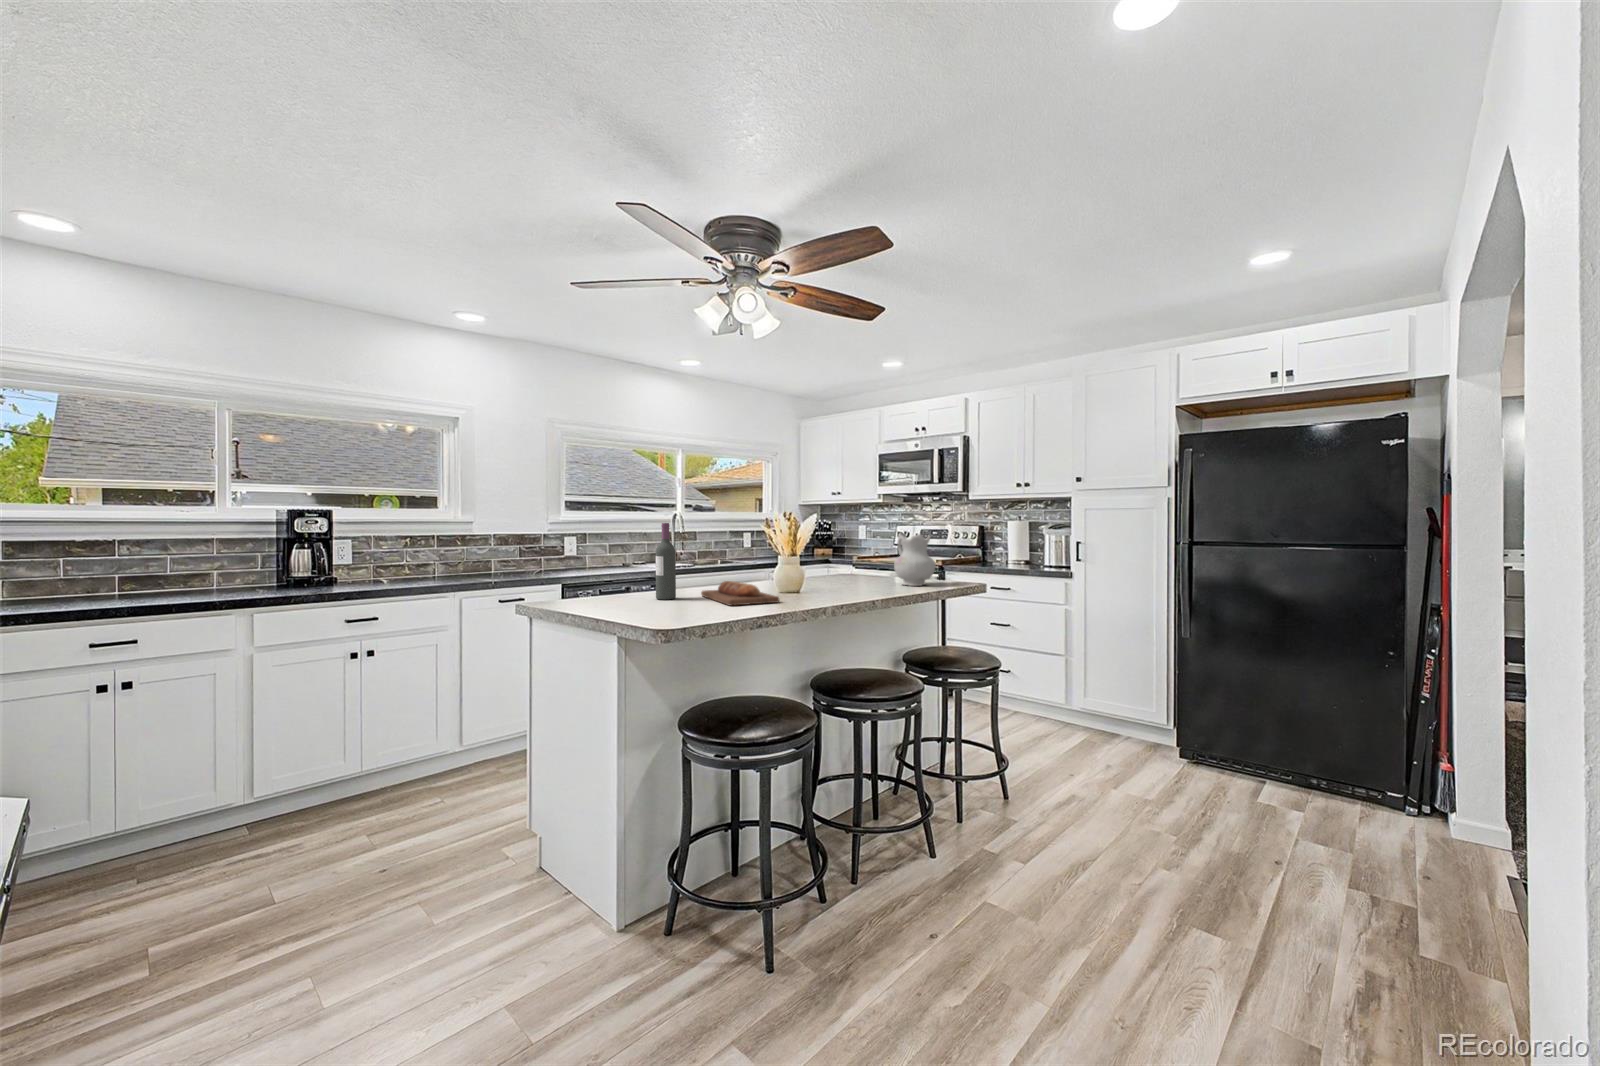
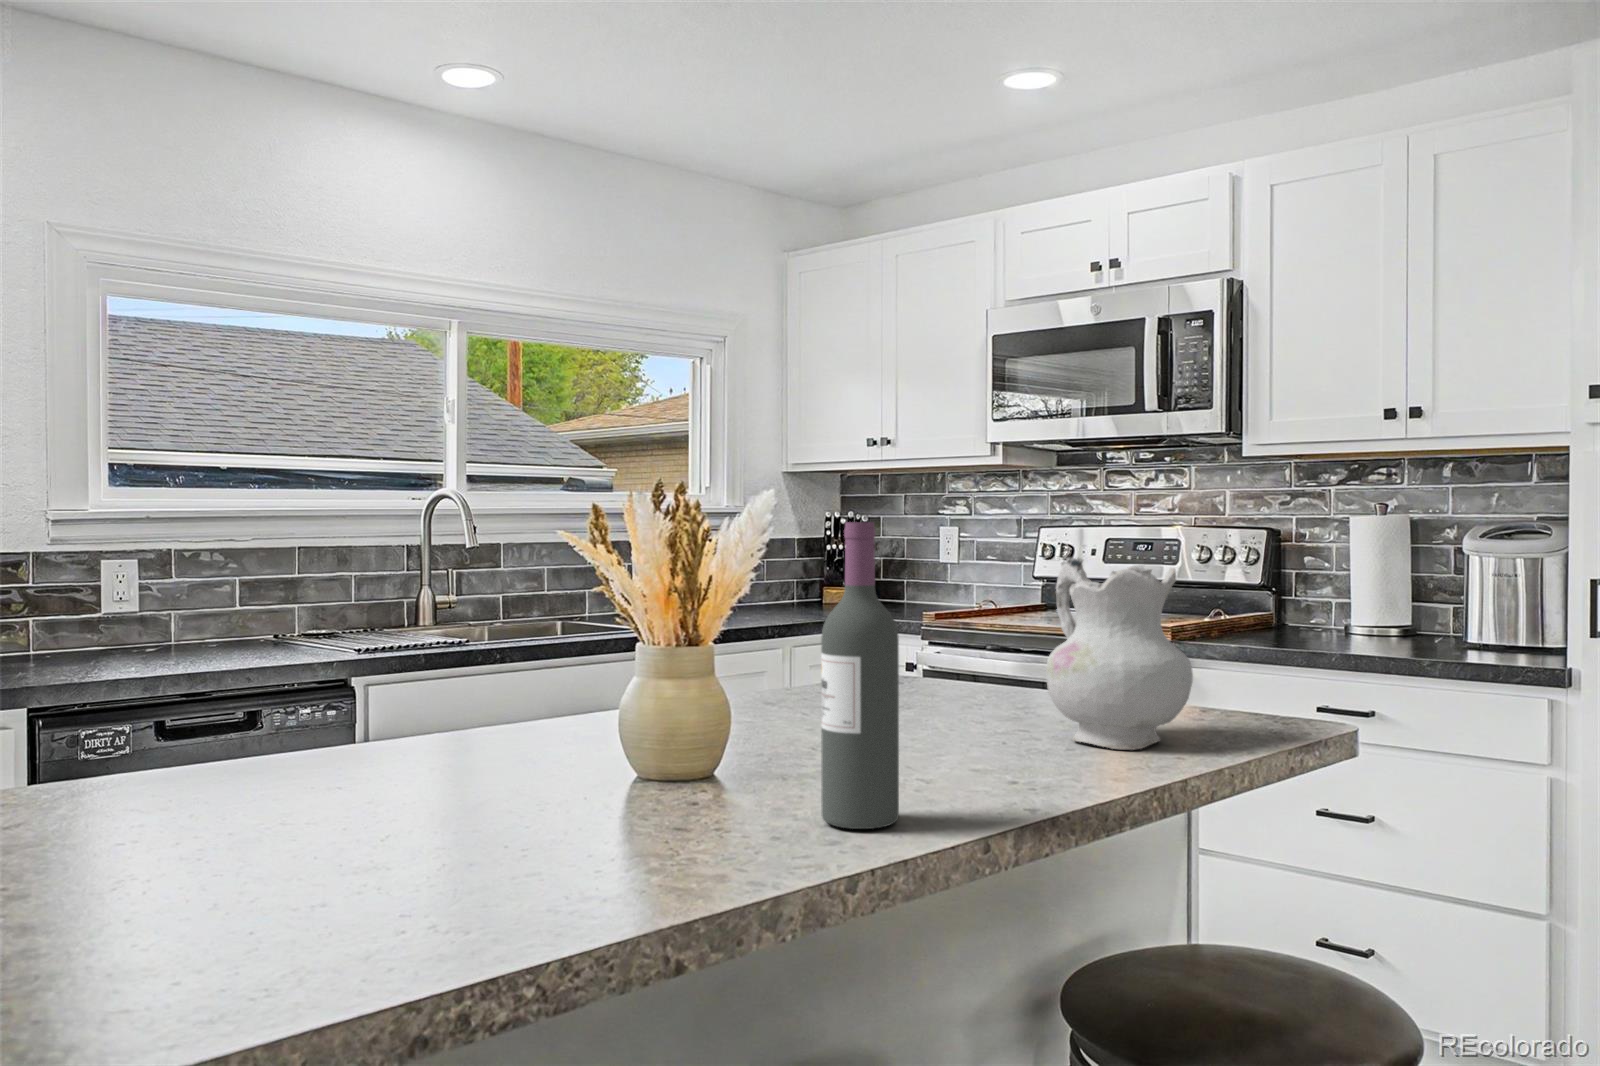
wine bottle: present [656,523,676,600] -> present [821,522,899,829]
bread loaf: present [701,581,779,605] -> none [303,753,572,893]

